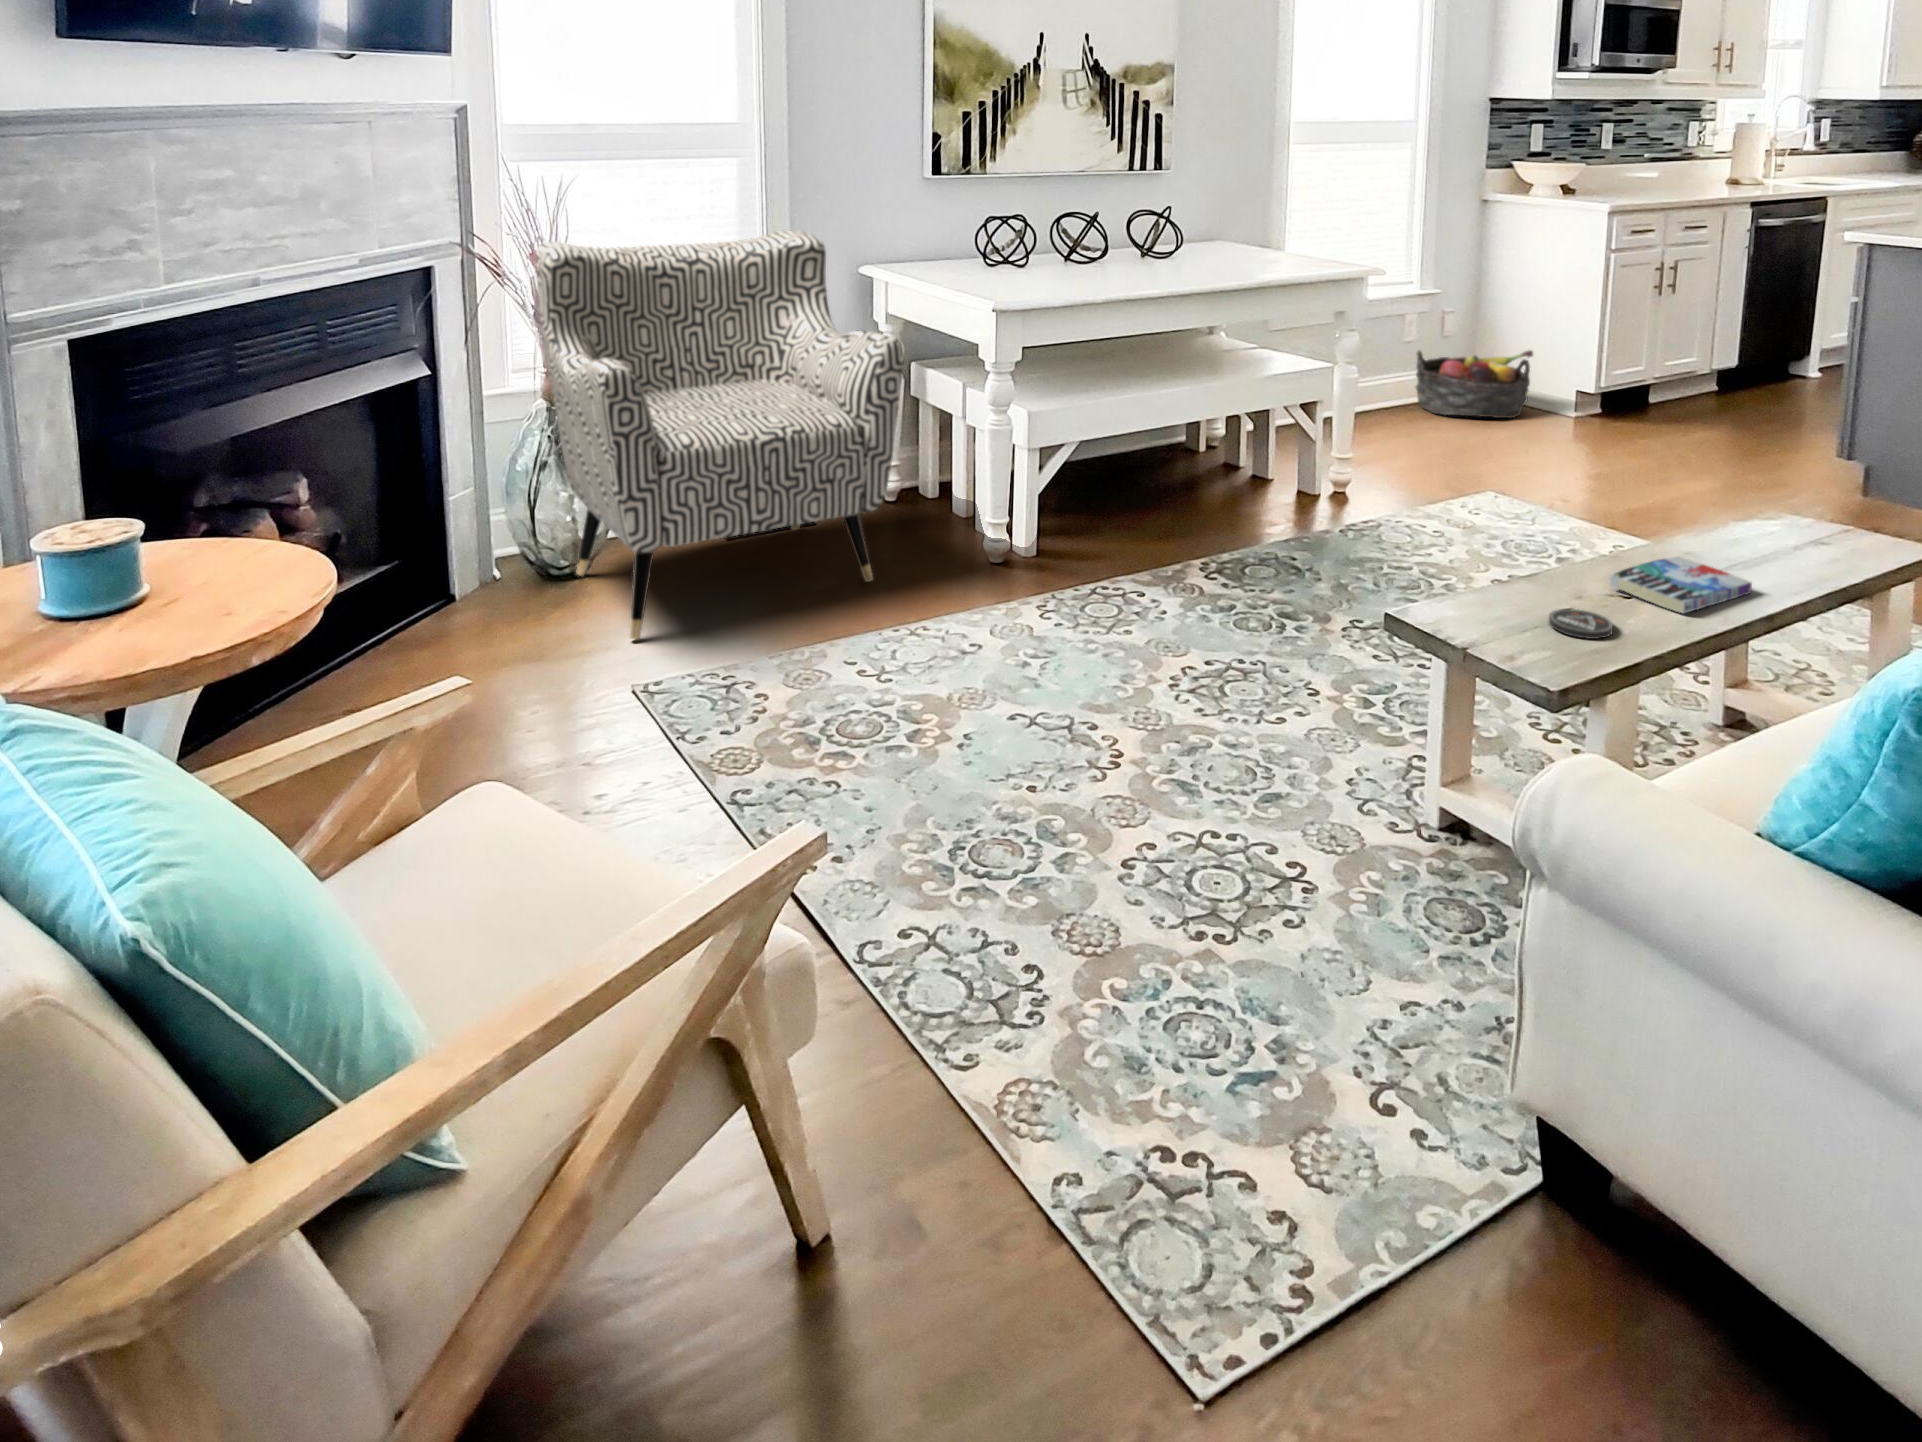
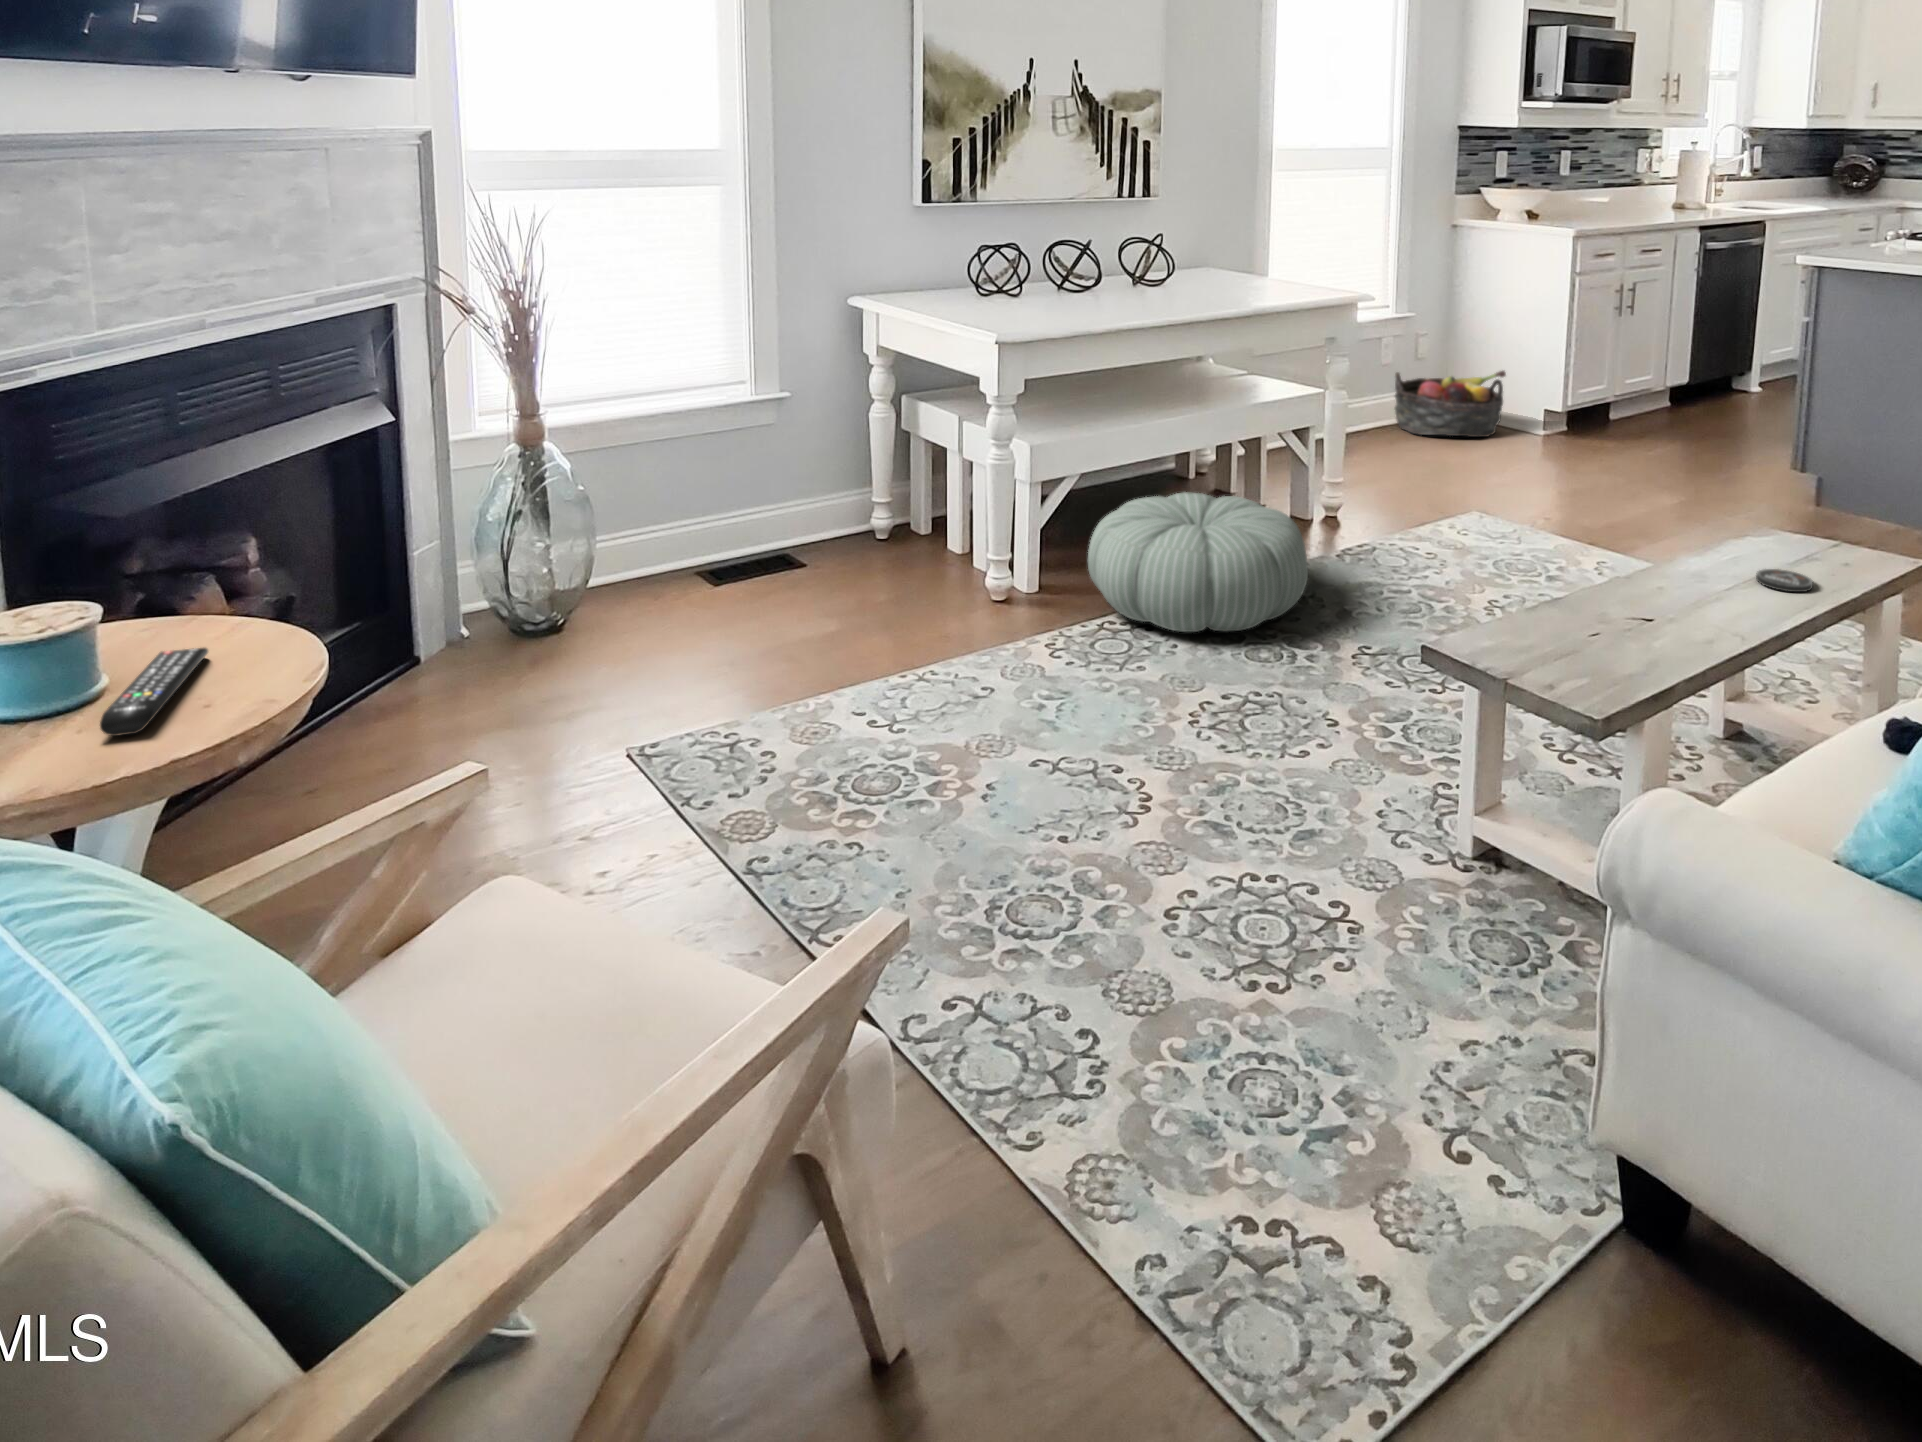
armchair: present [536,231,903,639] -> none [506,260,905,698]
pouf: none [1082,463,1301,600] -> present [1088,492,1308,632]
book: present [1610,557,1752,613] -> none [1631,577,1762,635]
remote control: none [144,565,243,637] -> present [100,648,208,736]
coaster: present [1549,609,1613,639] -> present [1756,569,1813,592]

